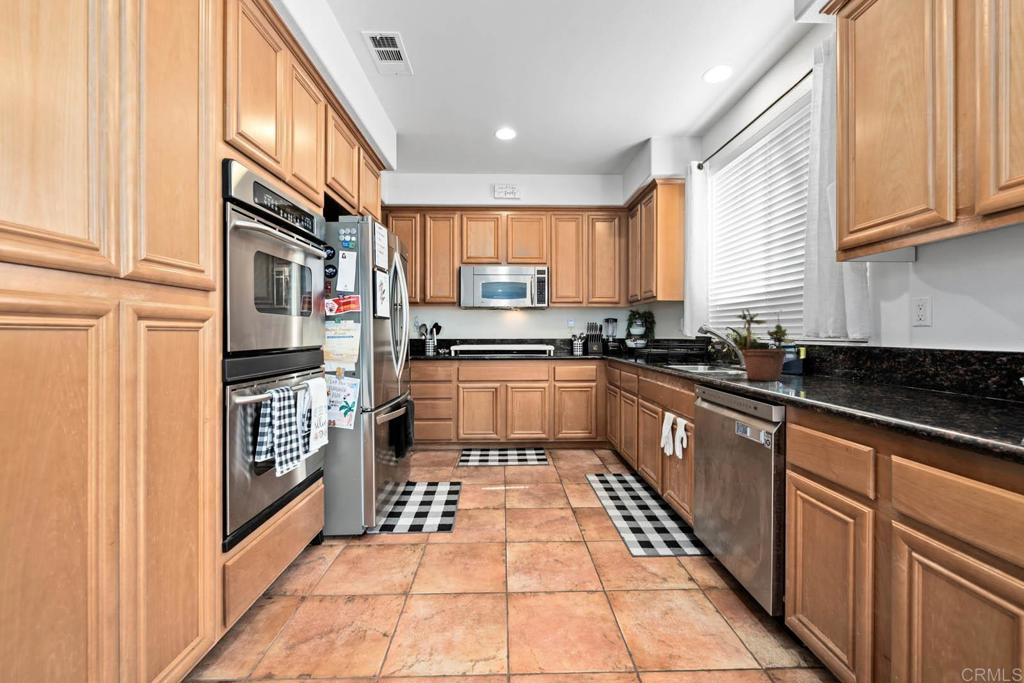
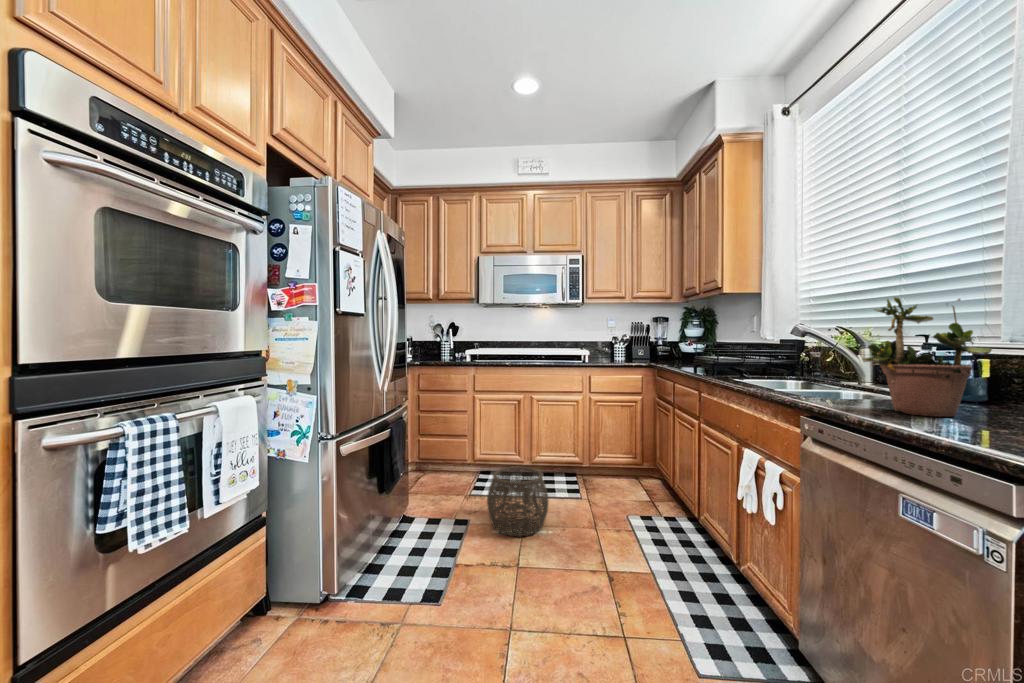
woven basket: none [476,439,525,491] -> present [487,467,549,537]

